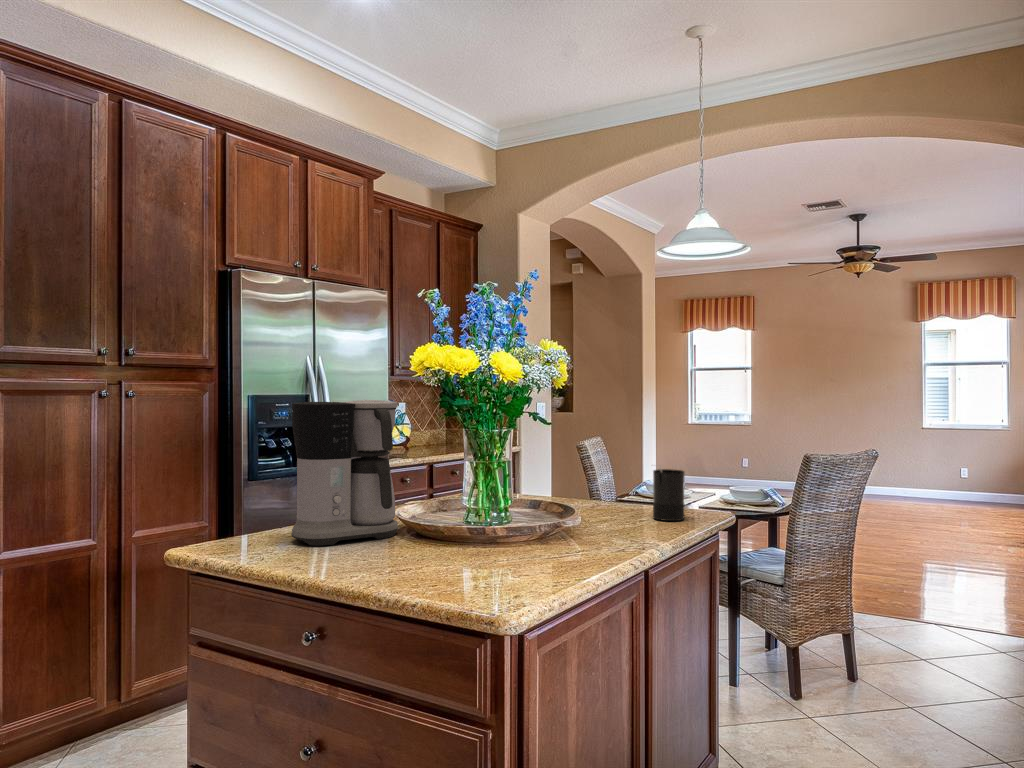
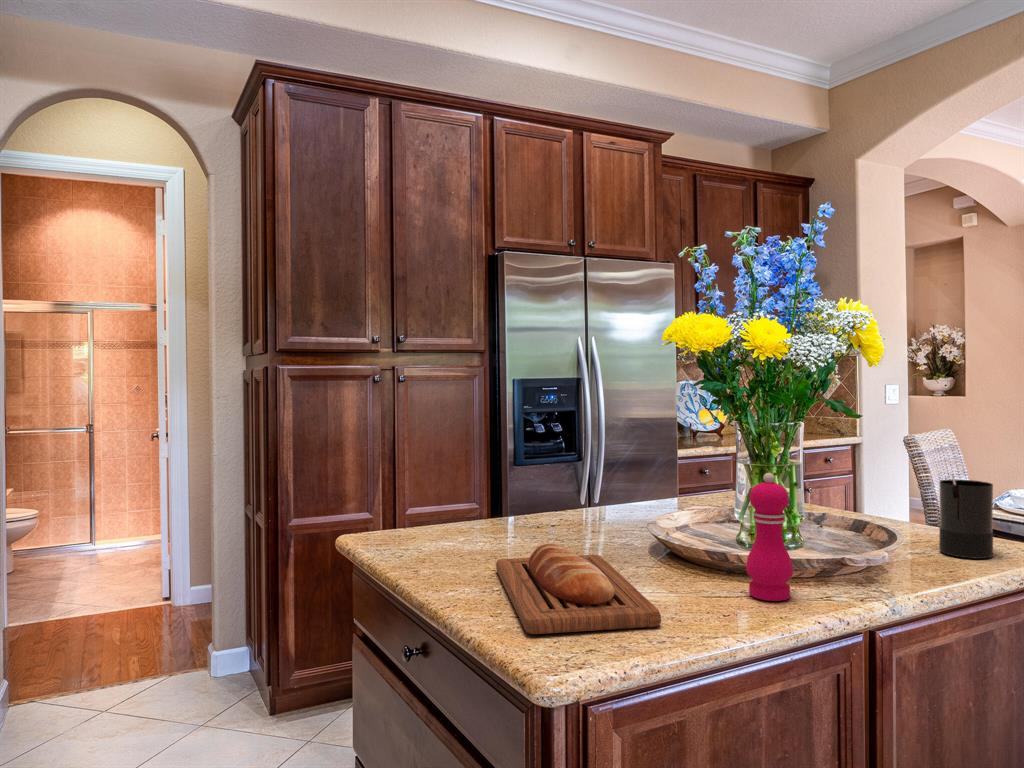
coffee maker: present [292,400,398,546] -> none [450,381,574,544]
pepper mill: none [568,468,600,557] -> present [746,473,793,601]
bread loaf: none [371,534,539,596] -> present [496,544,661,634]

